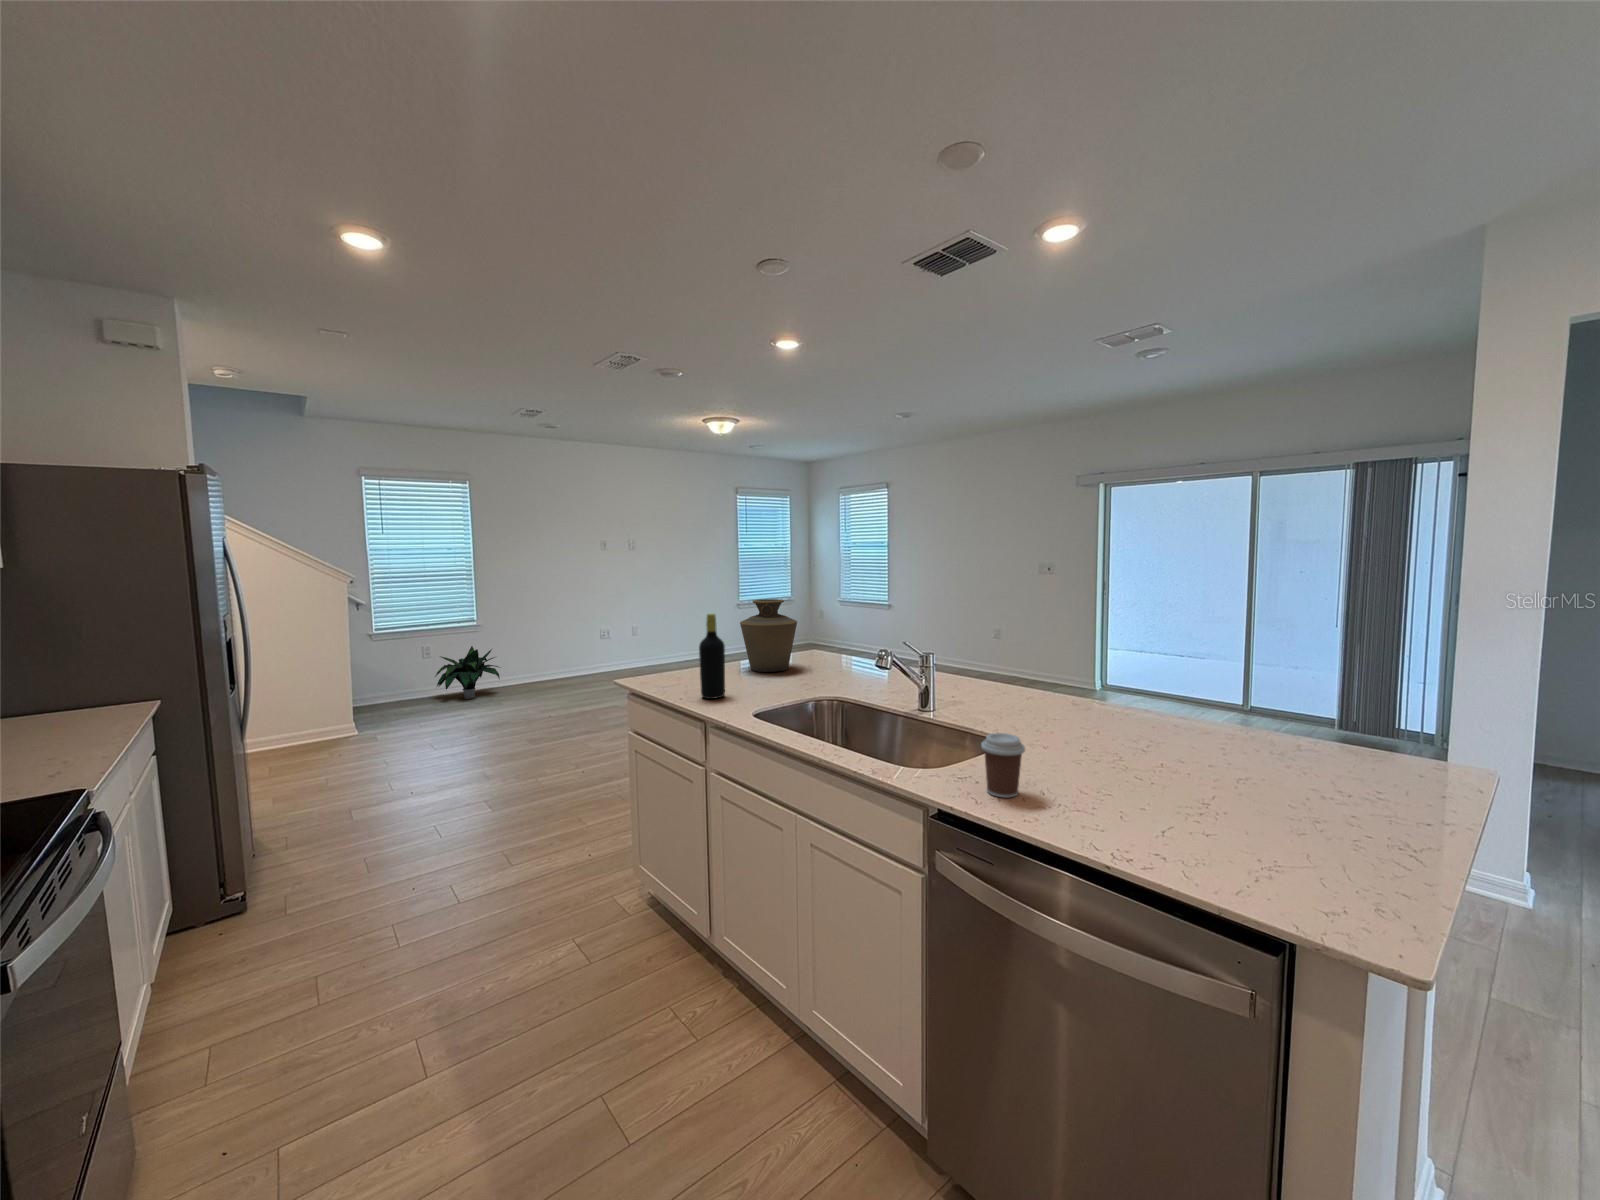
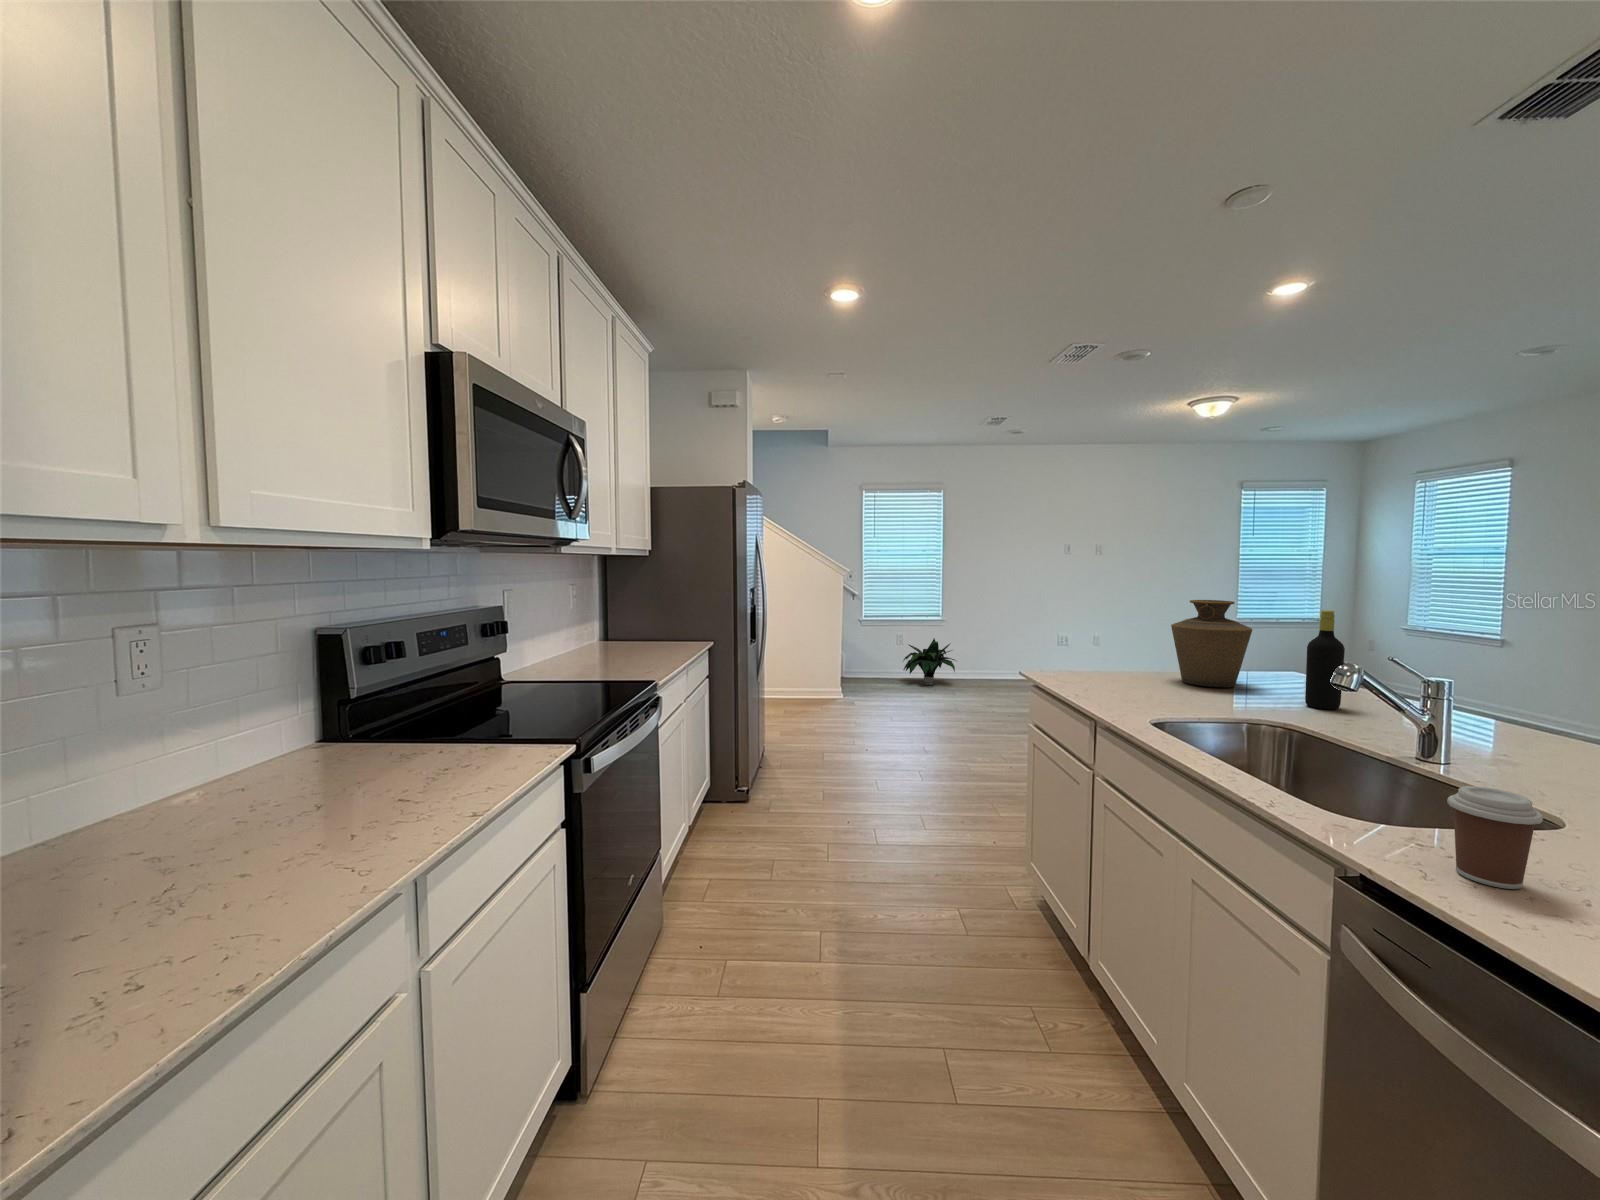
bottle: present [699,614,725,699] -> present [1305,610,1345,709]

